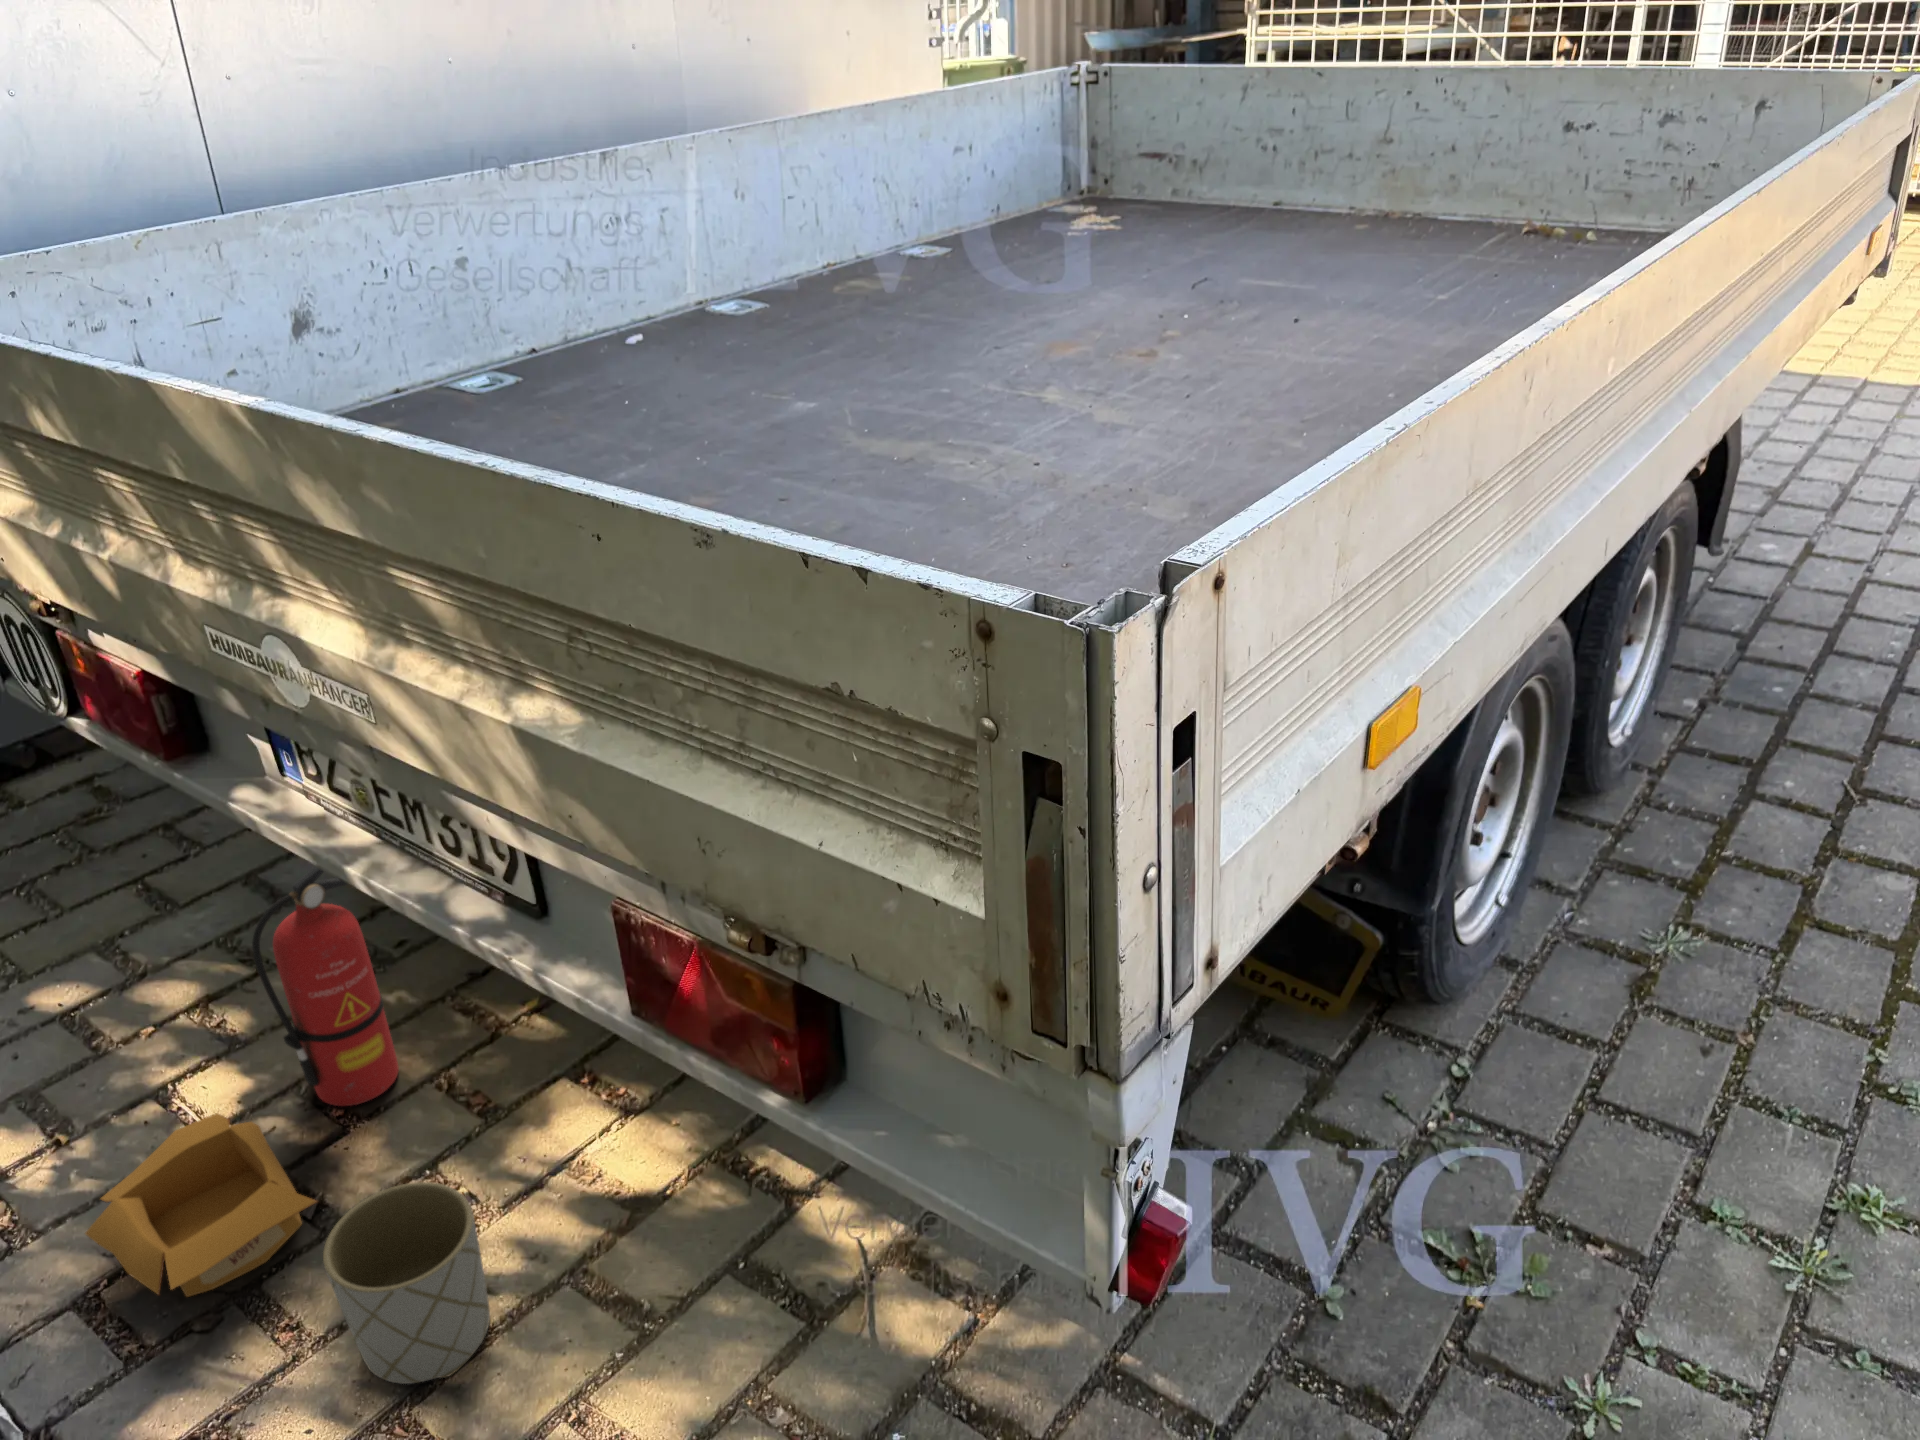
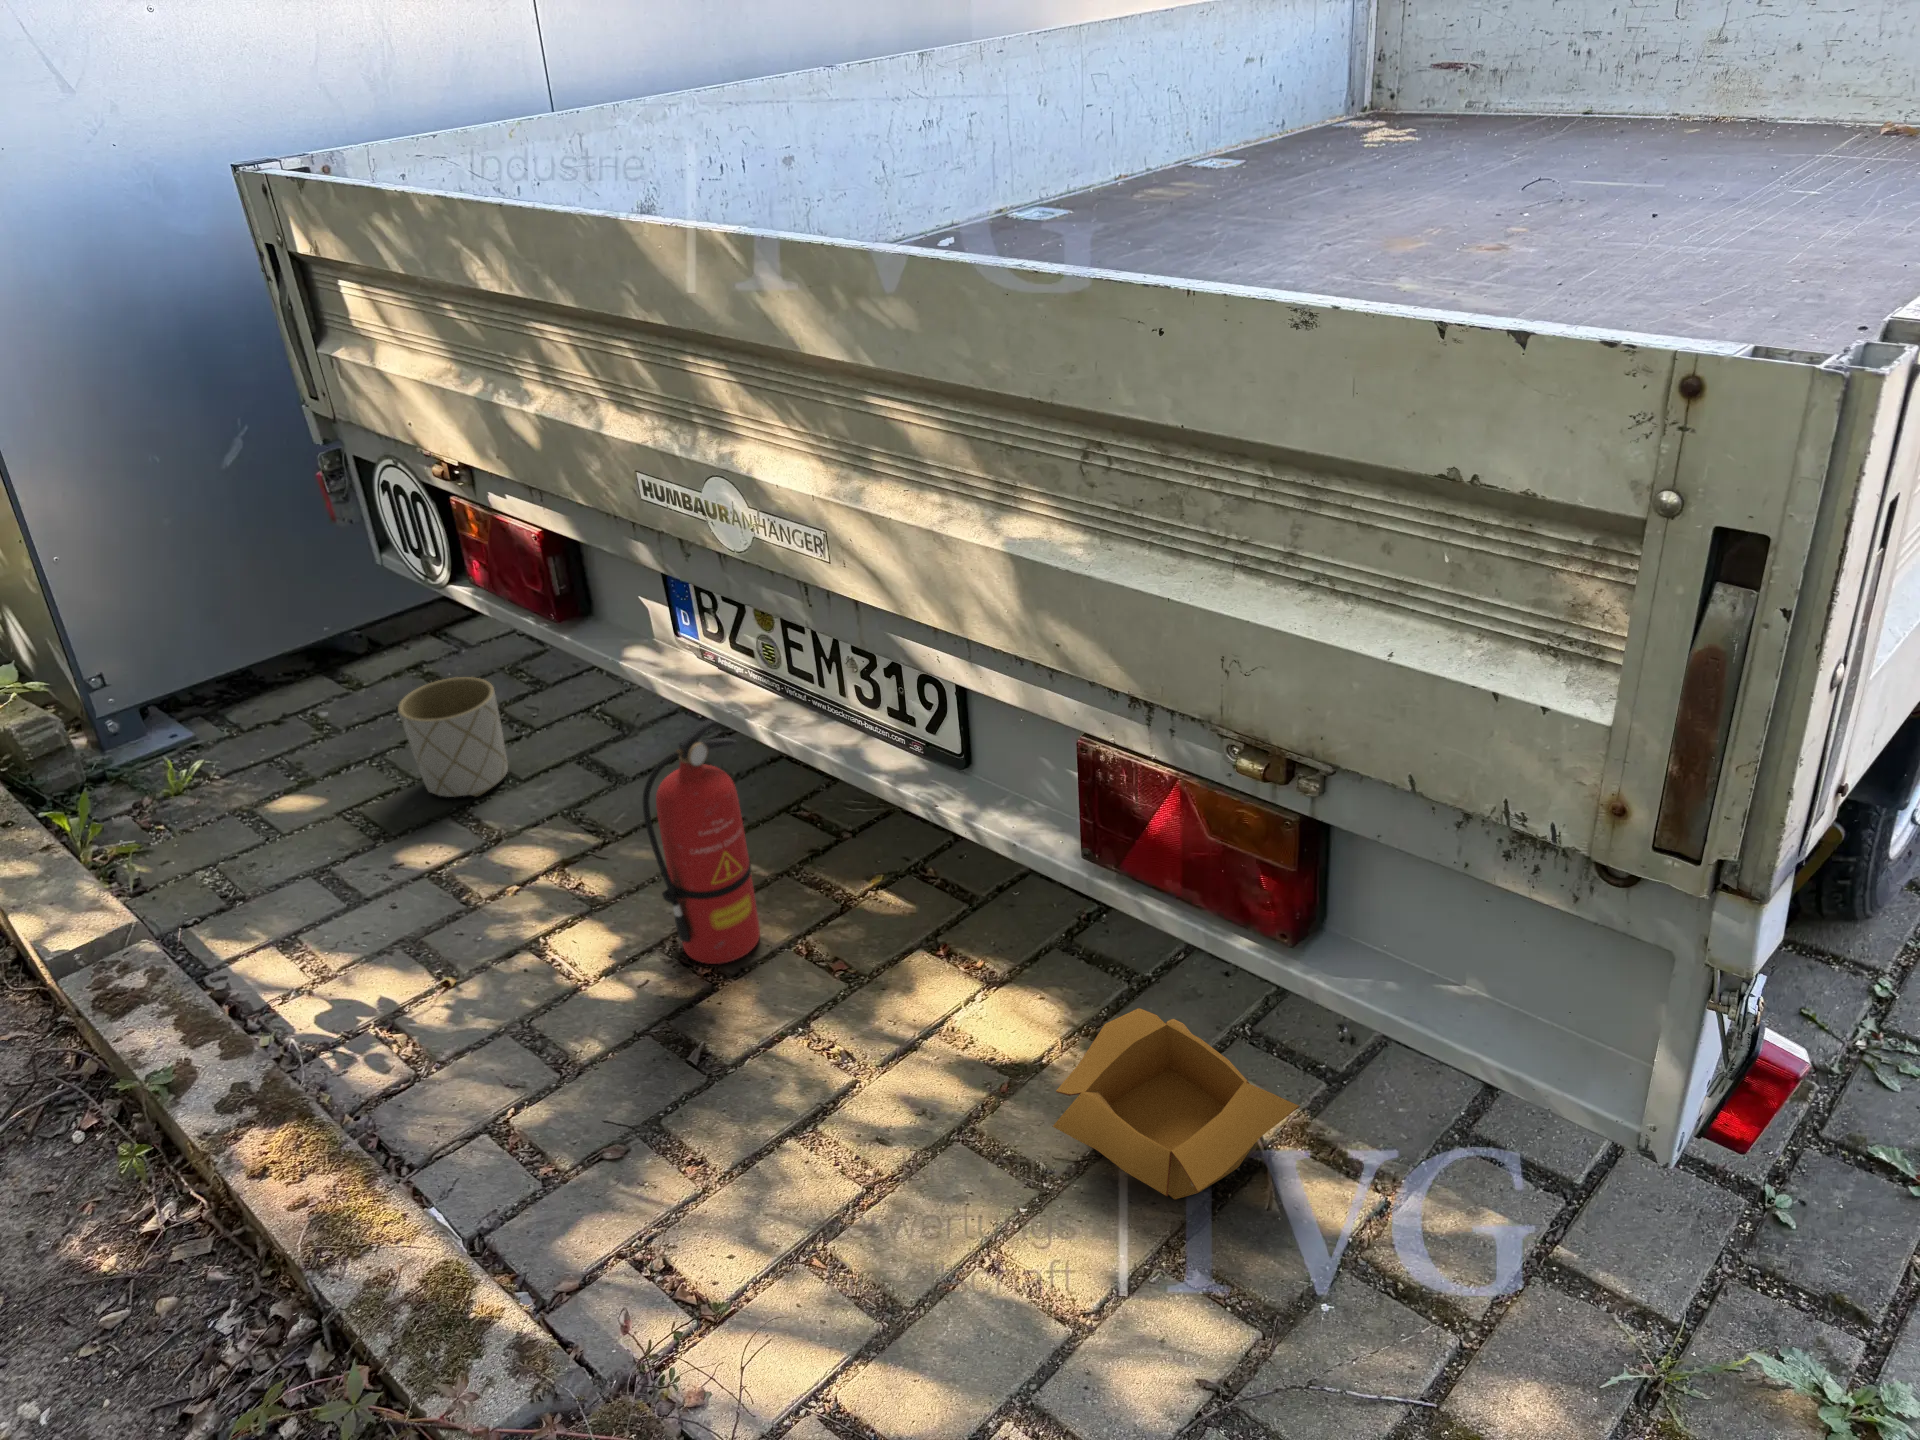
cardboard box: present [85,1113,317,1297] -> present [1053,1008,1300,1199]
planter: present [323,1182,490,1384] -> present [398,677,508,797]

